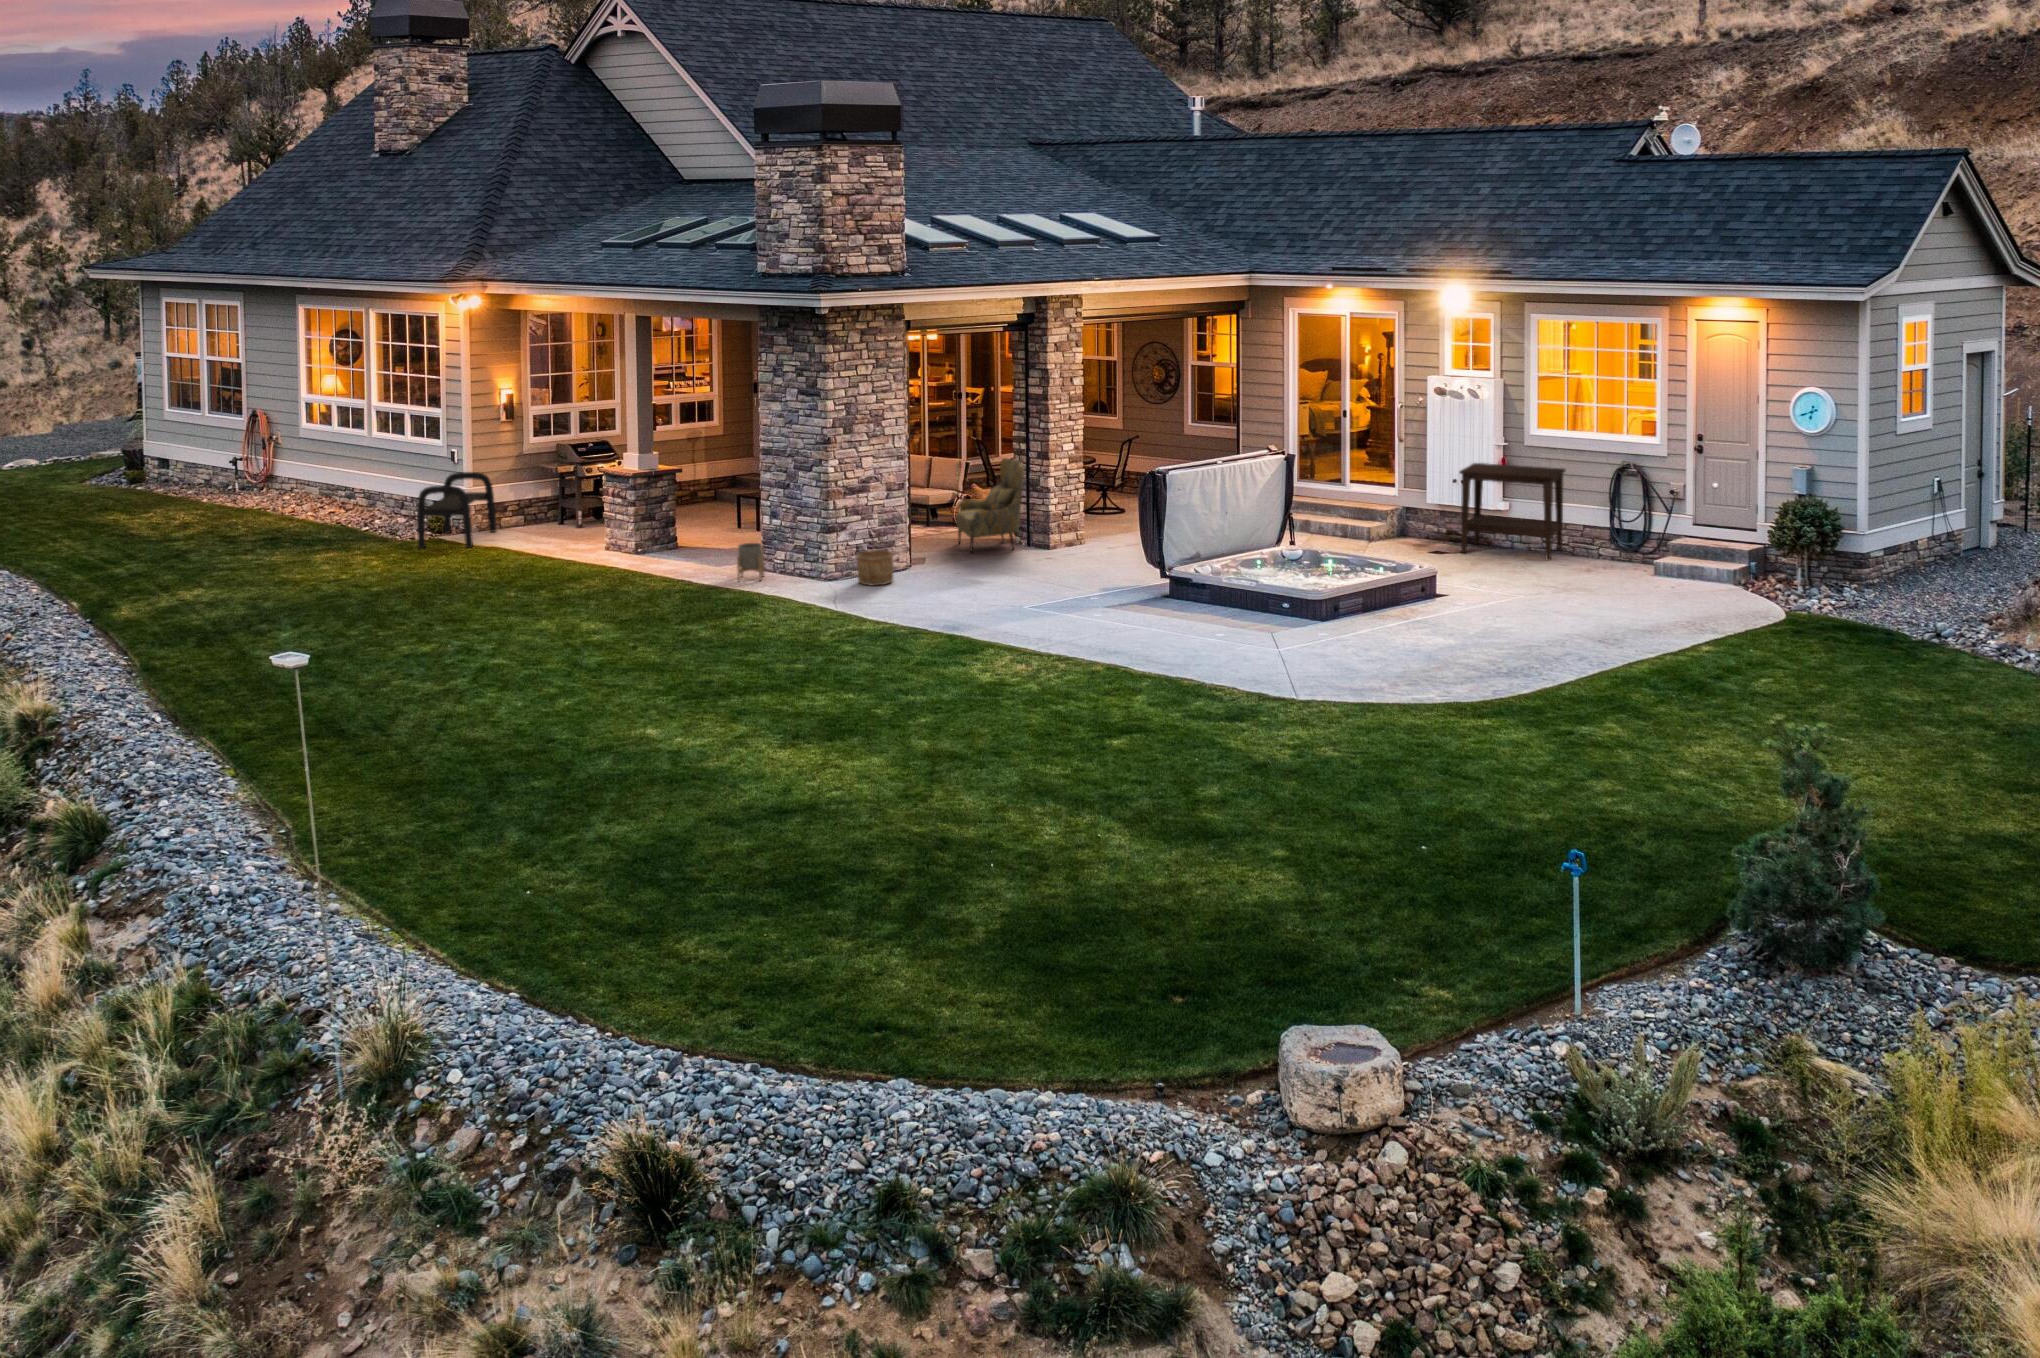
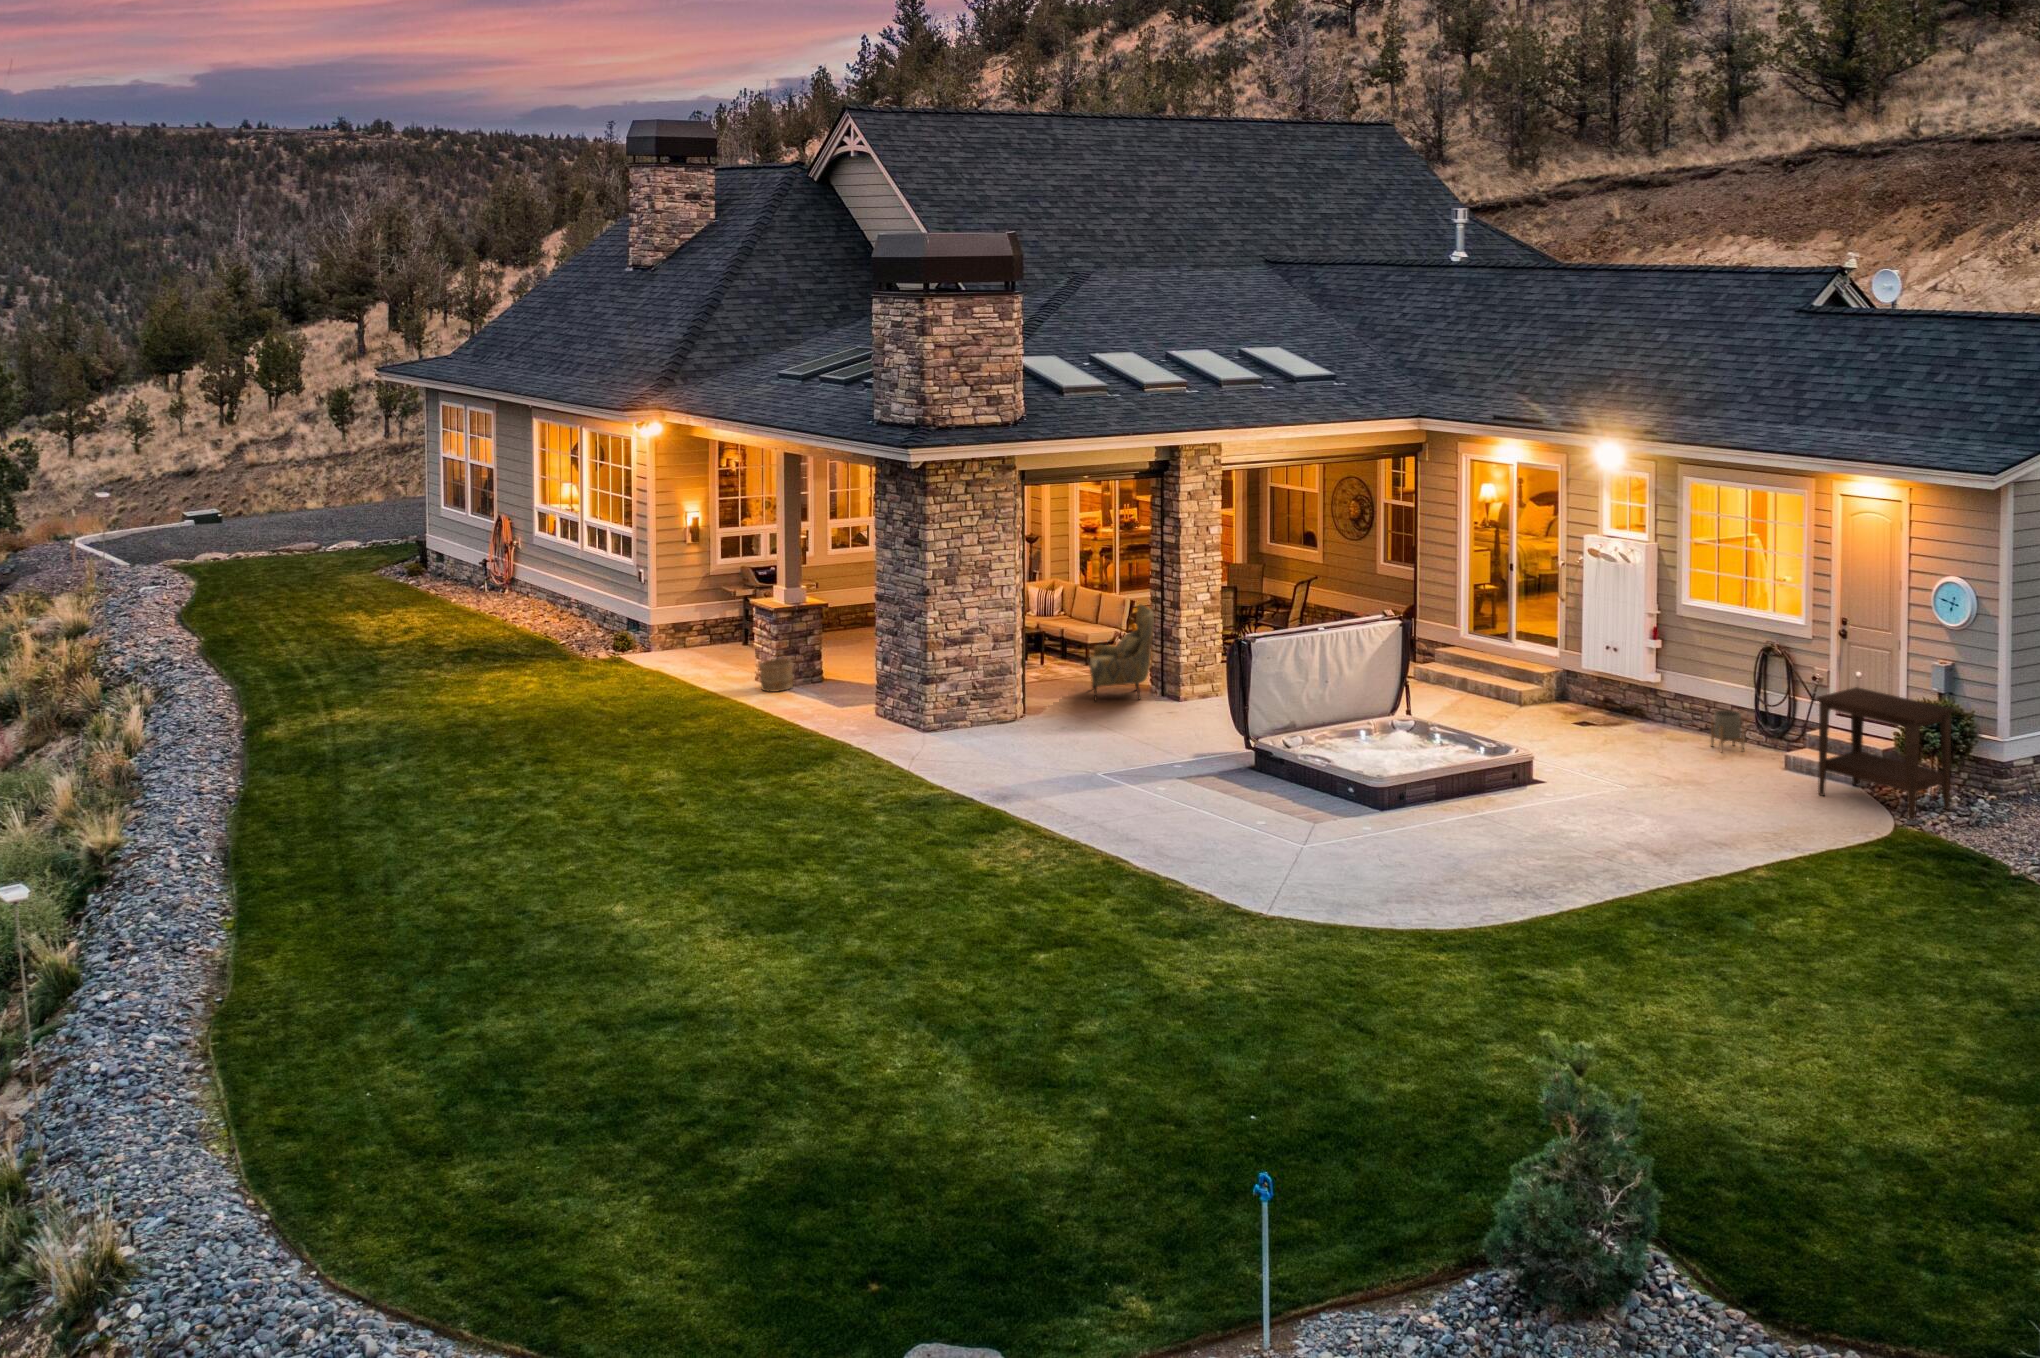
side table: present [1459,463,1566,560] -> present [1816,687,1955,820]
bench: present [417,472,497,549] -> none [596,591,679,667]
planter: present [737,543,765,581] -> present [1711,710,1744,752]
wooden bucket: present [857,550,894,586] -> present [759,659,793,692]

